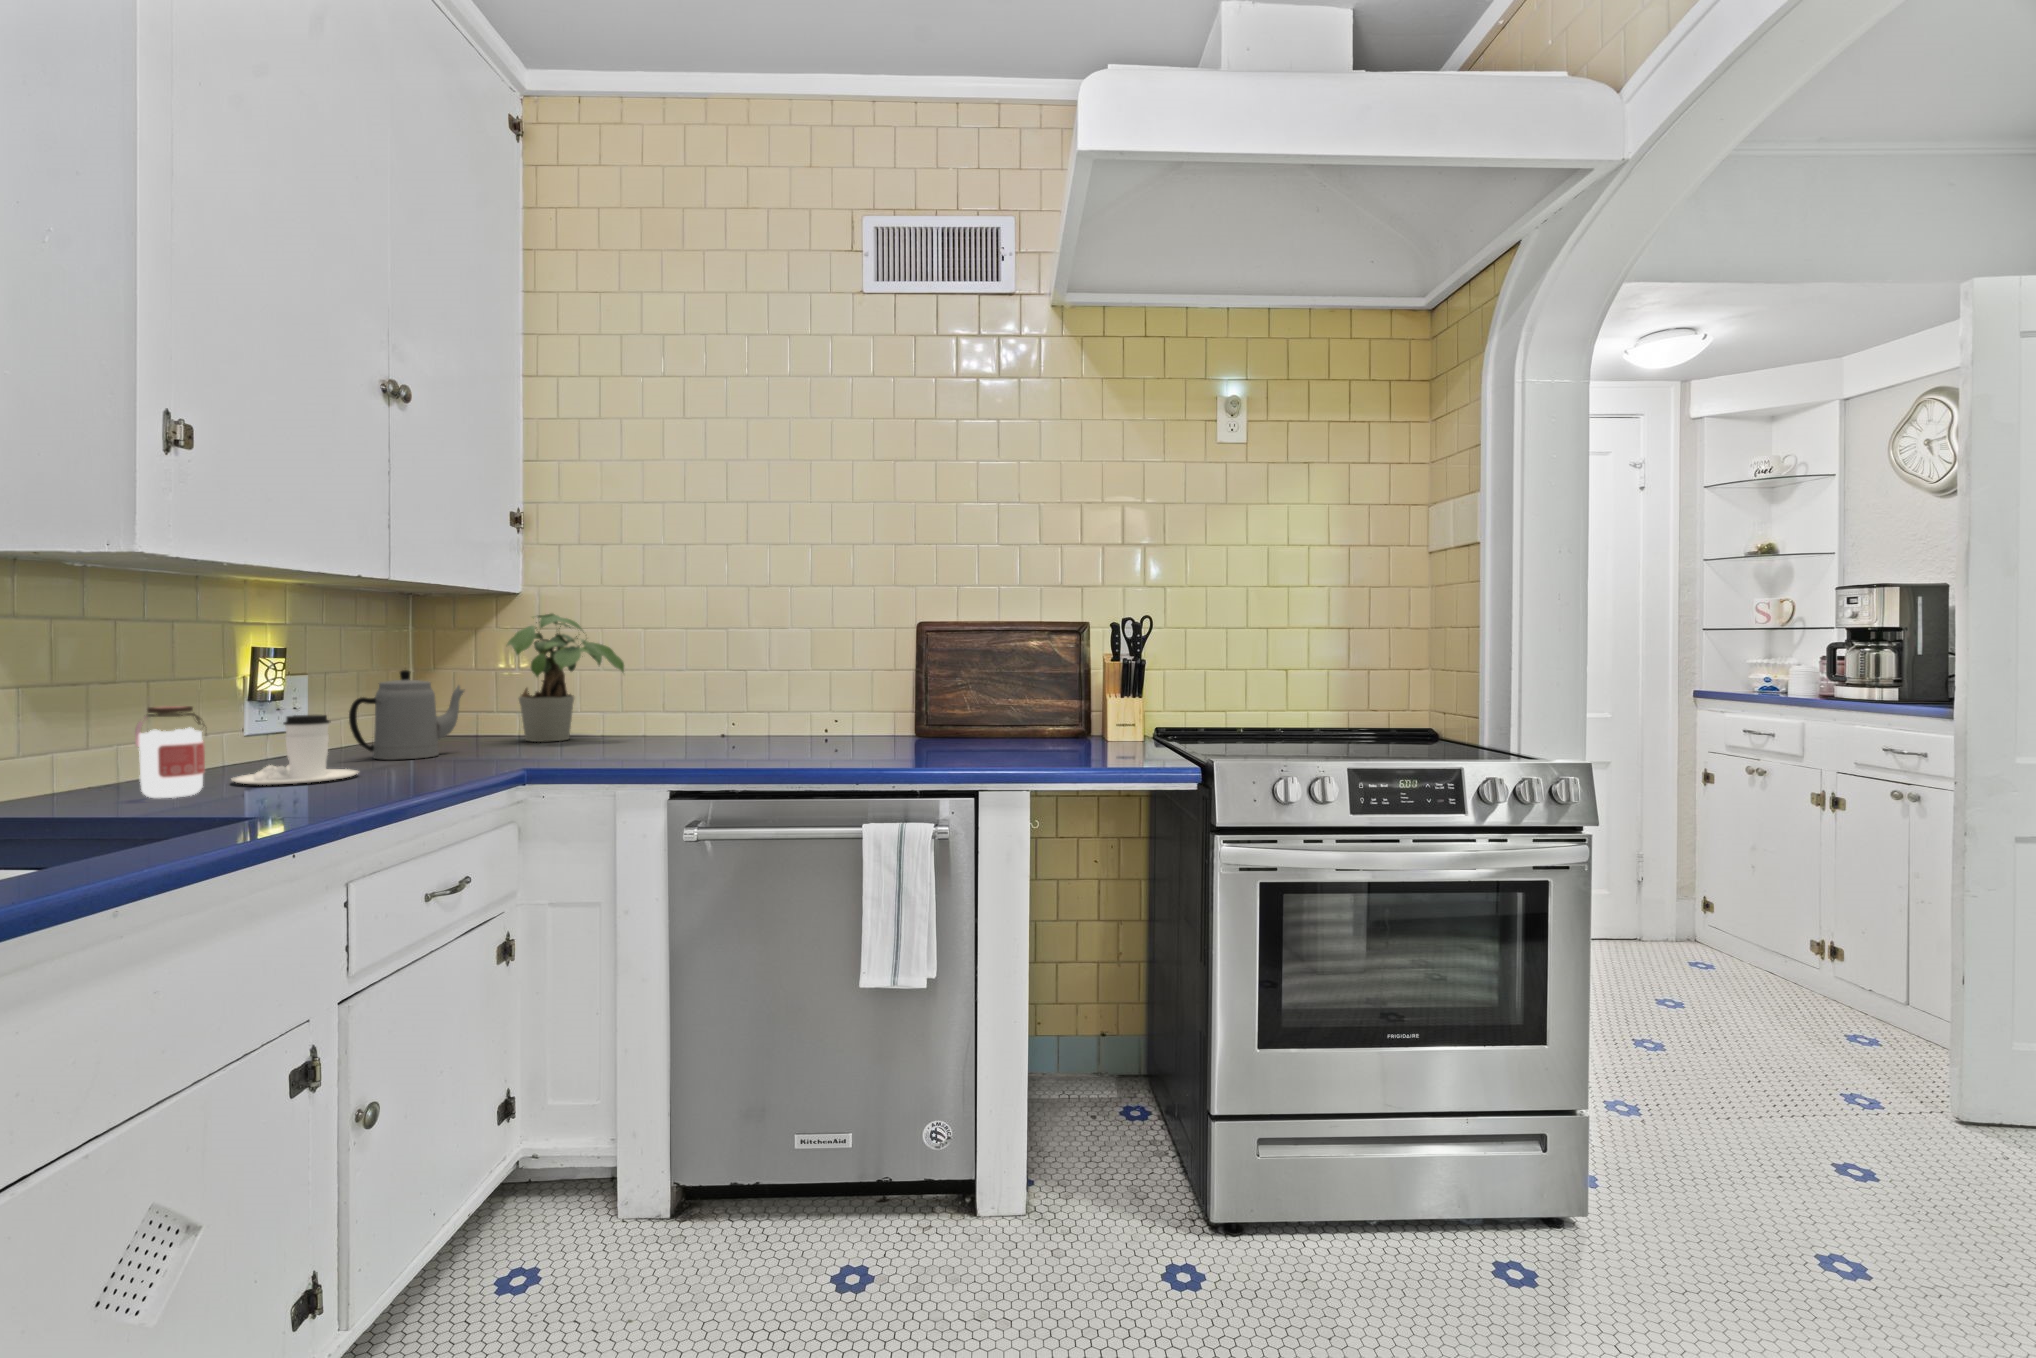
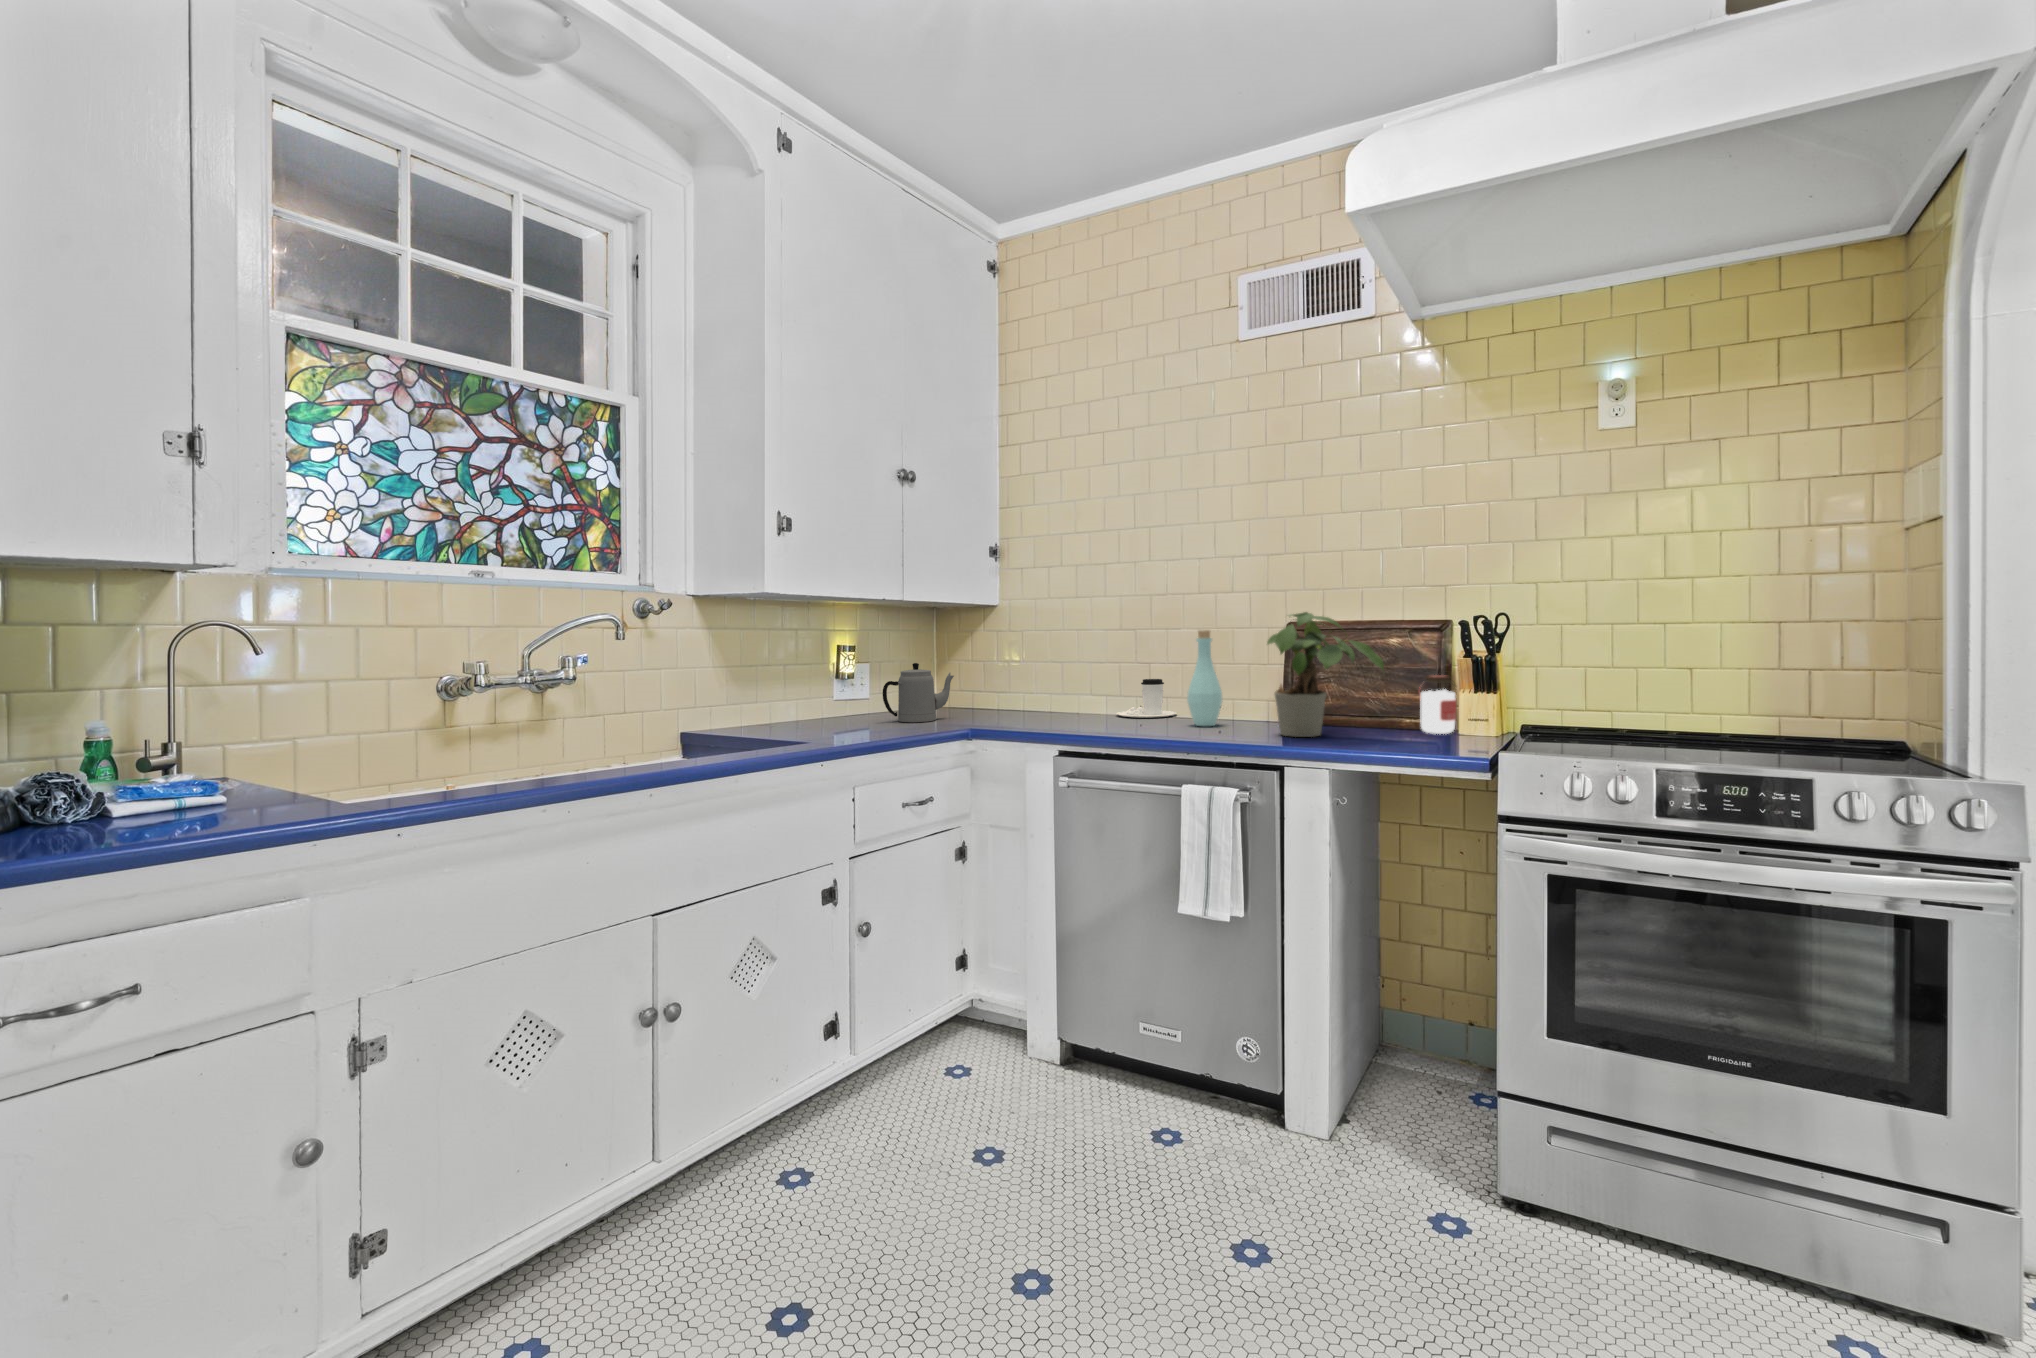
potted plant: present [507,614,624,742] -> present [1267,612,1384,737]
bottle: none [822,630,864,748] -> present [1187,630,1222,726]
jar: present [135,706,205,798] -> present [1420,675,1457,734]
coffee cup: present [232,715,358,785] -> present [1117,679,1177,718]

